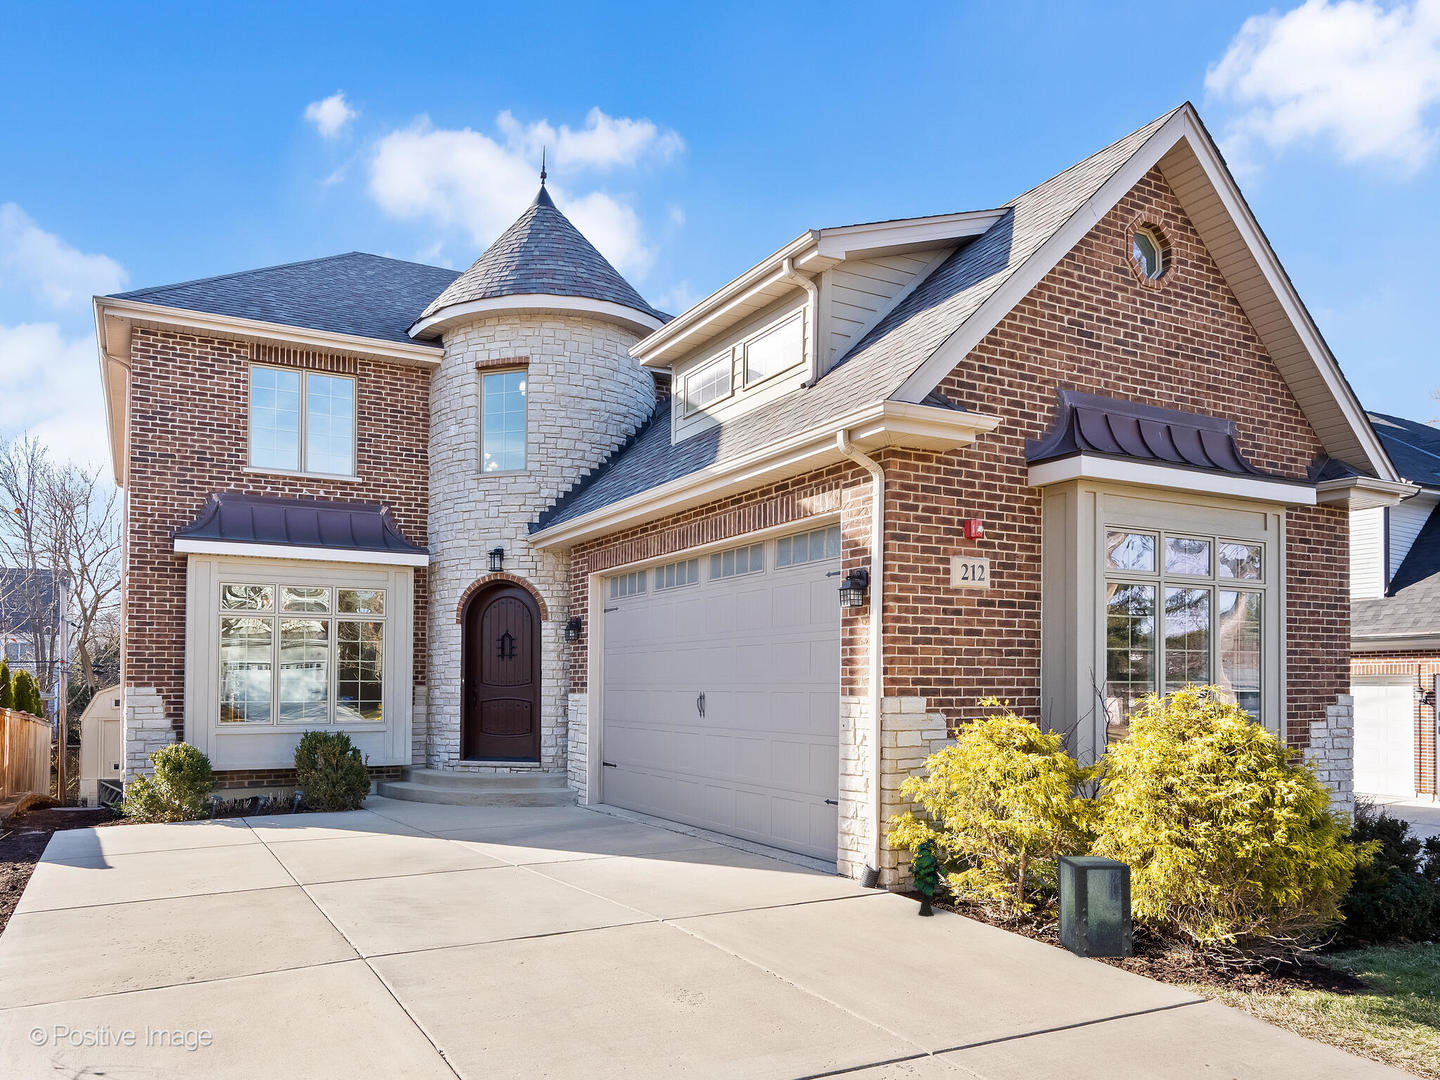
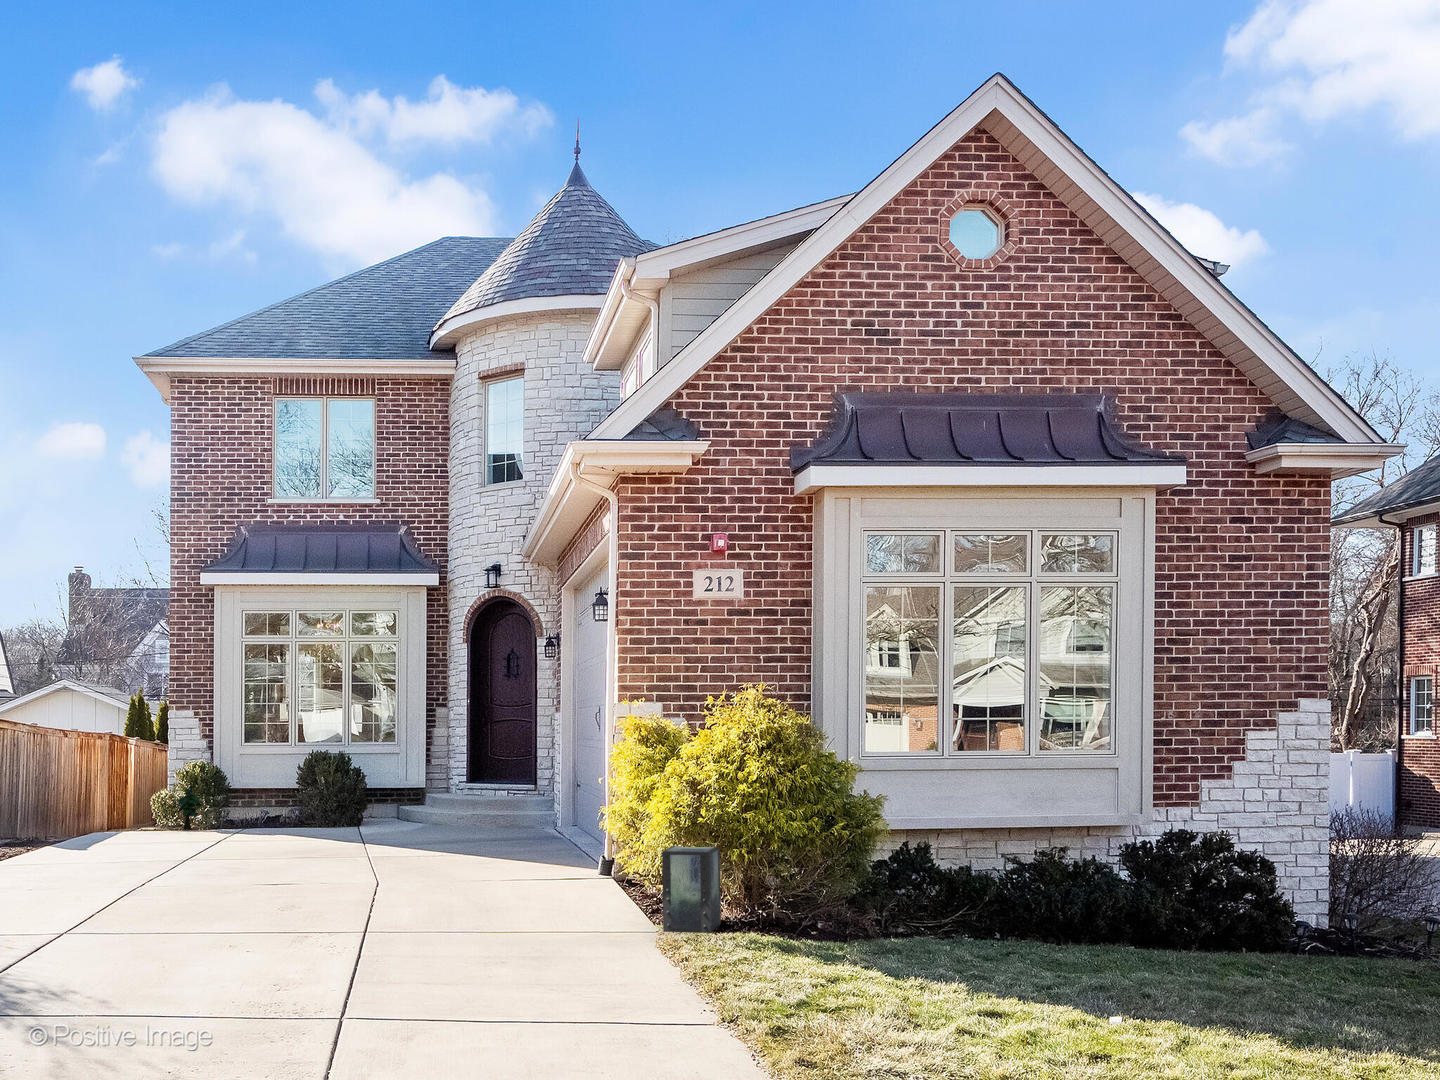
decorative plant: present [908,838,947,916] -> present [175,785,202,830]

